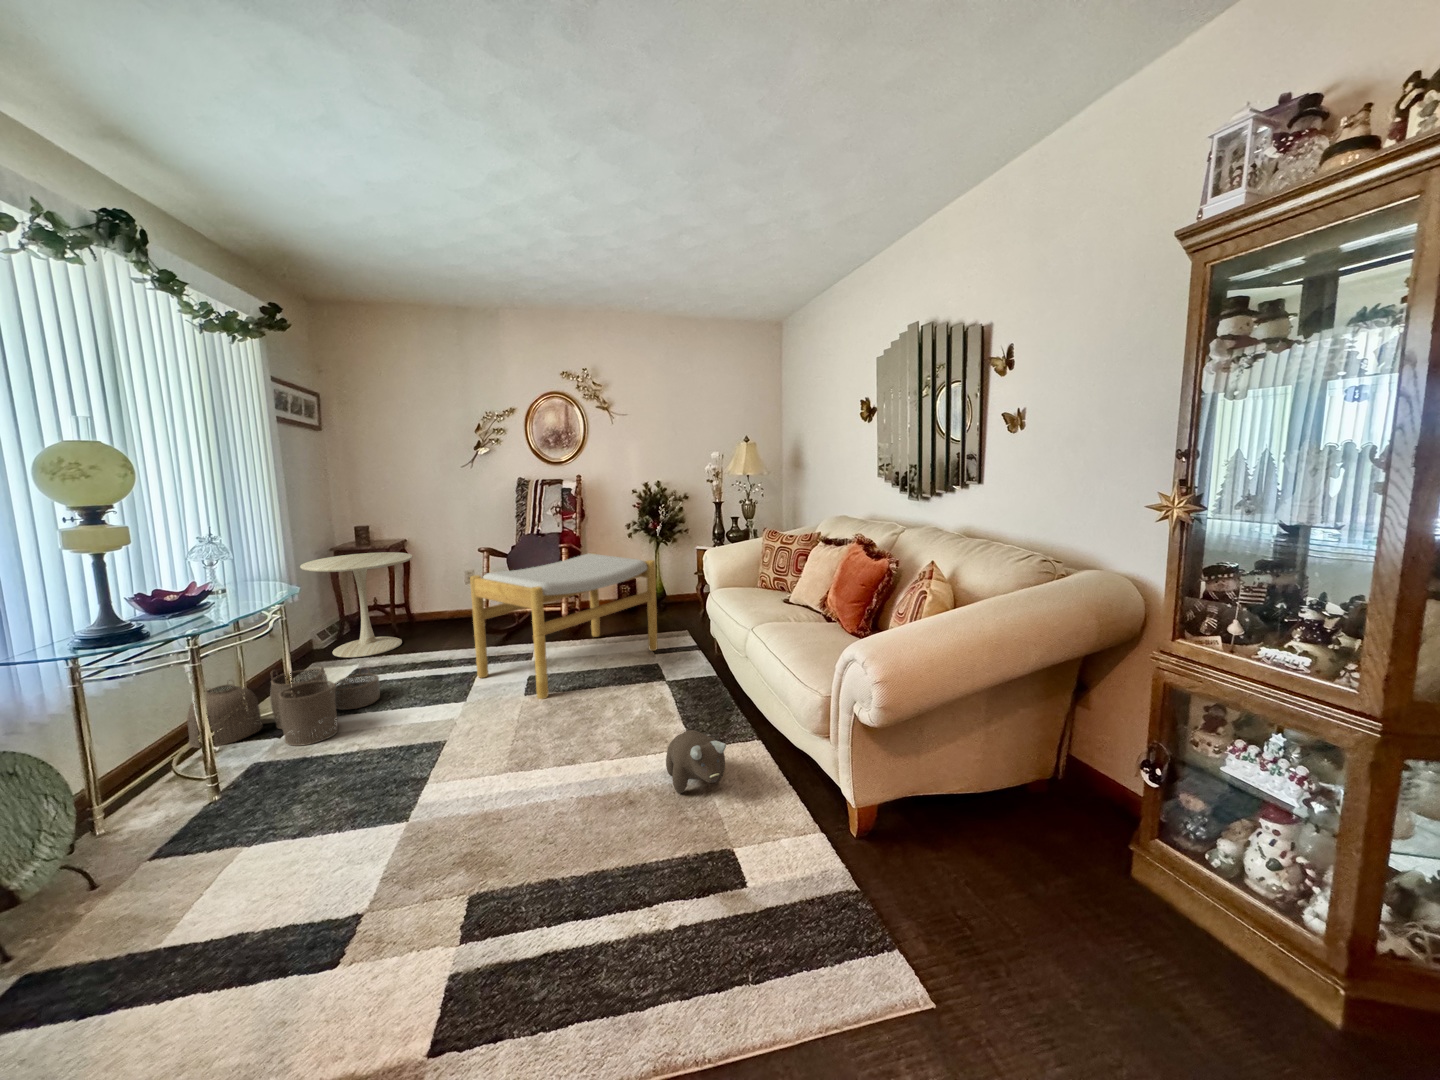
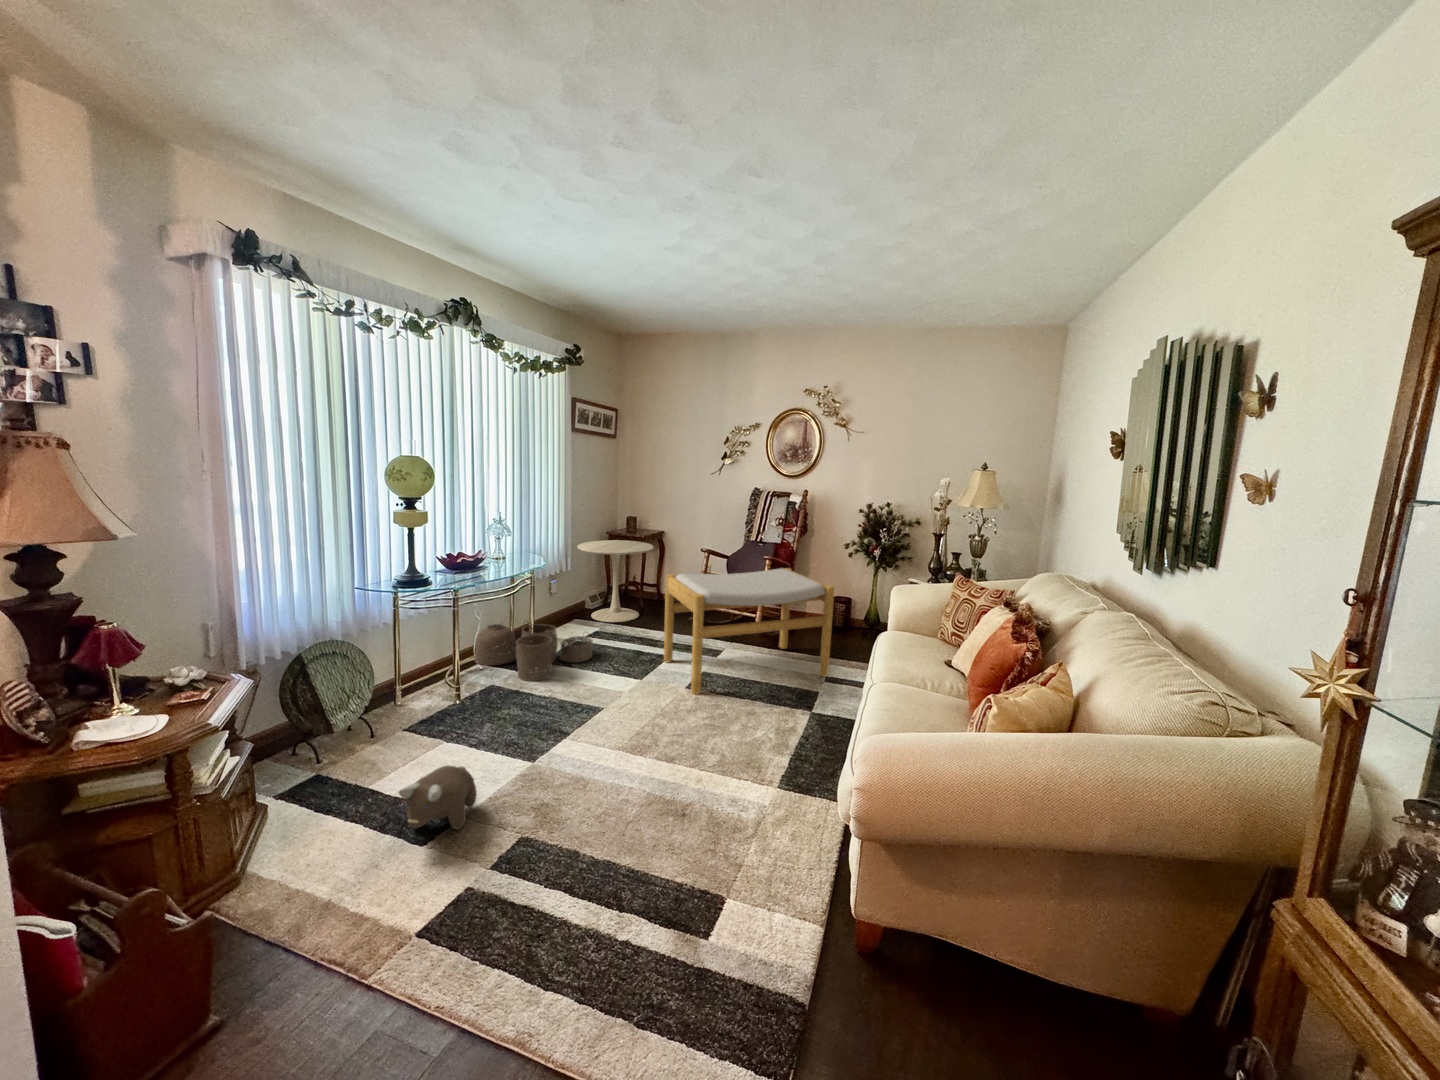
plush toy: present [666,730,726,794] -> present [399,766,477,830]

